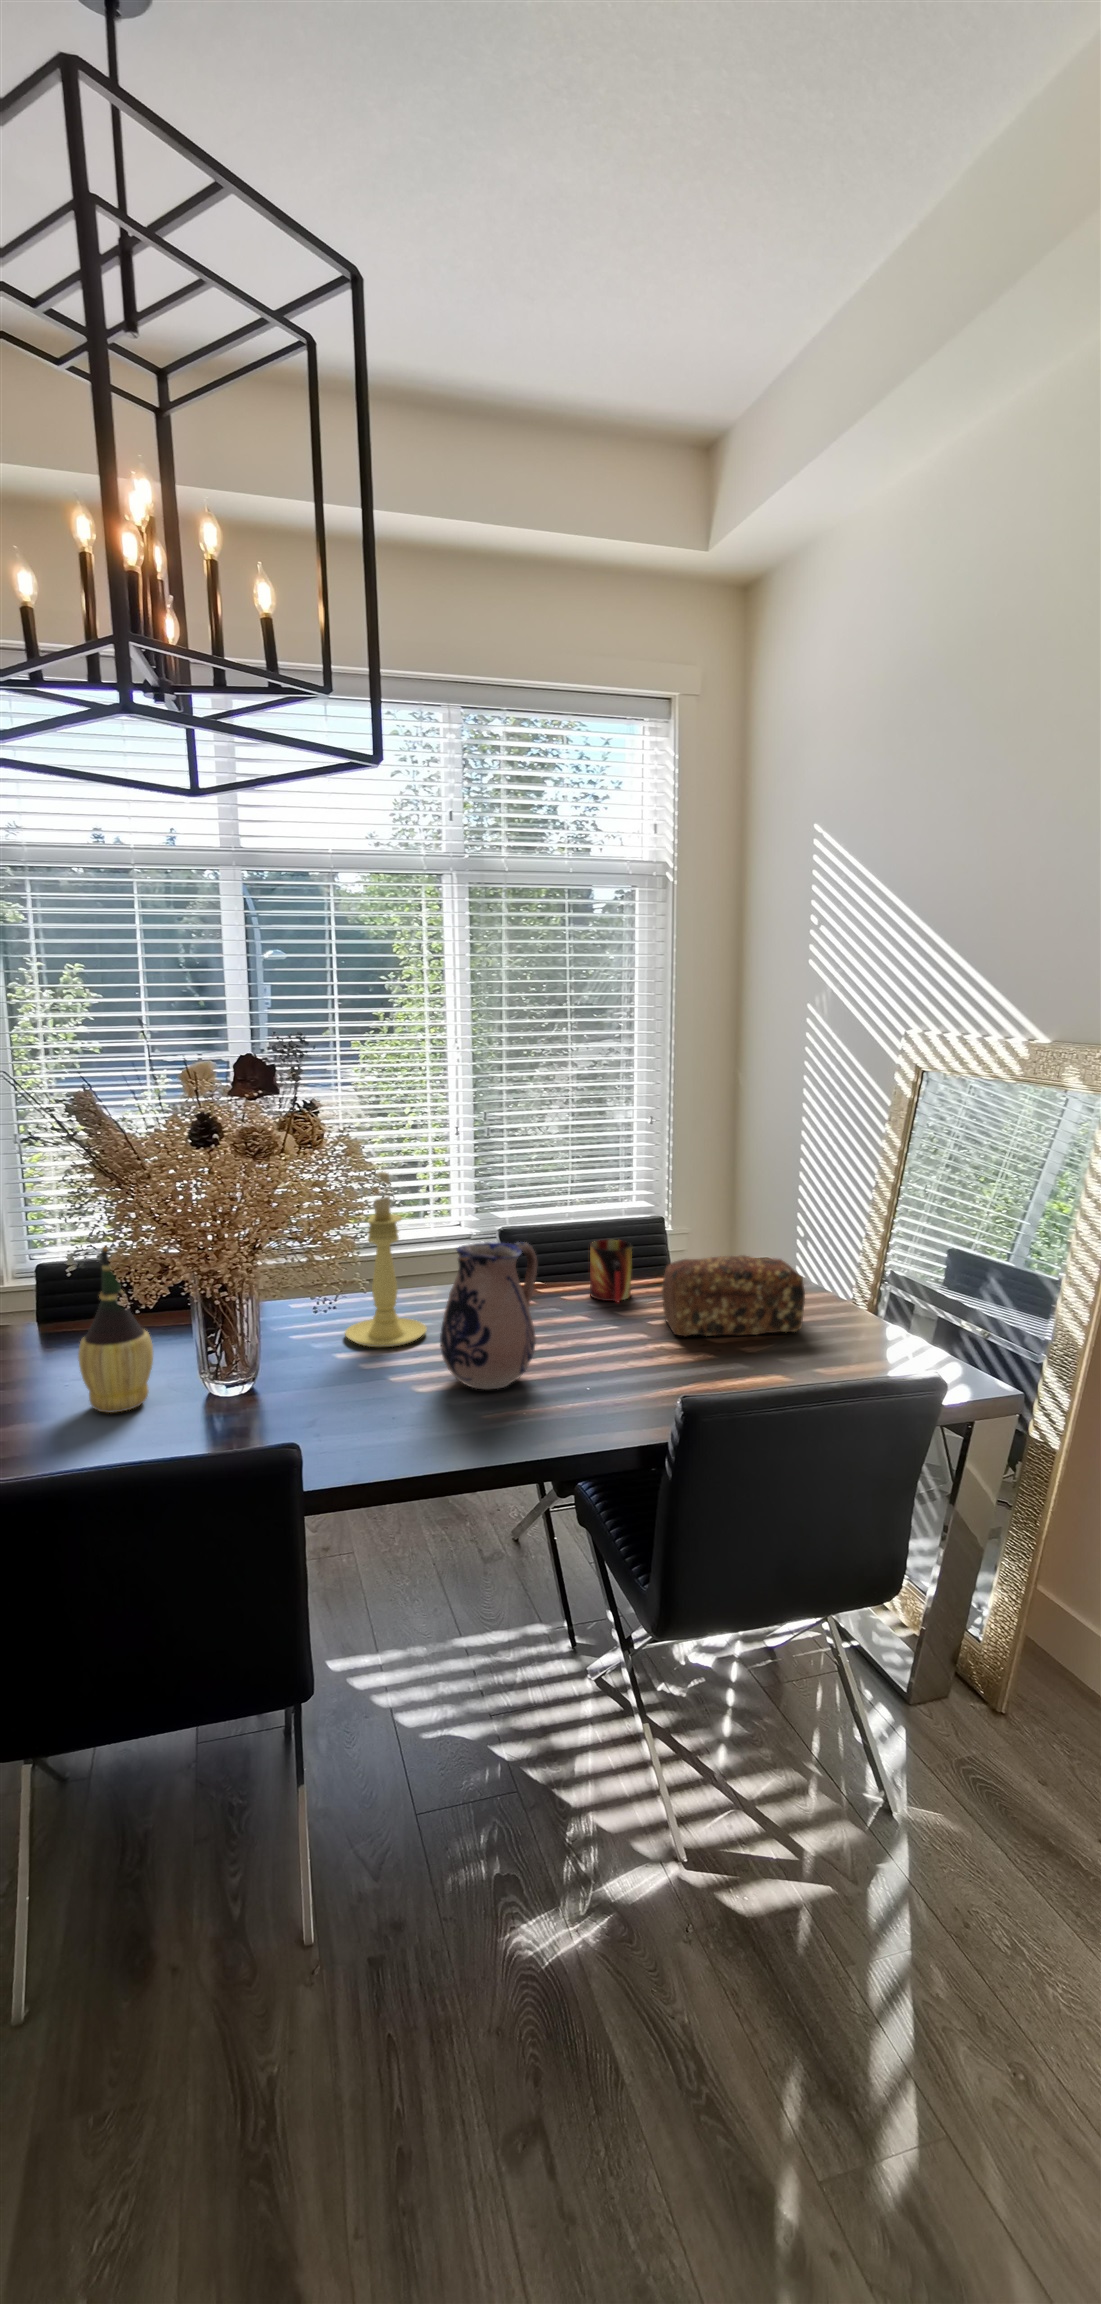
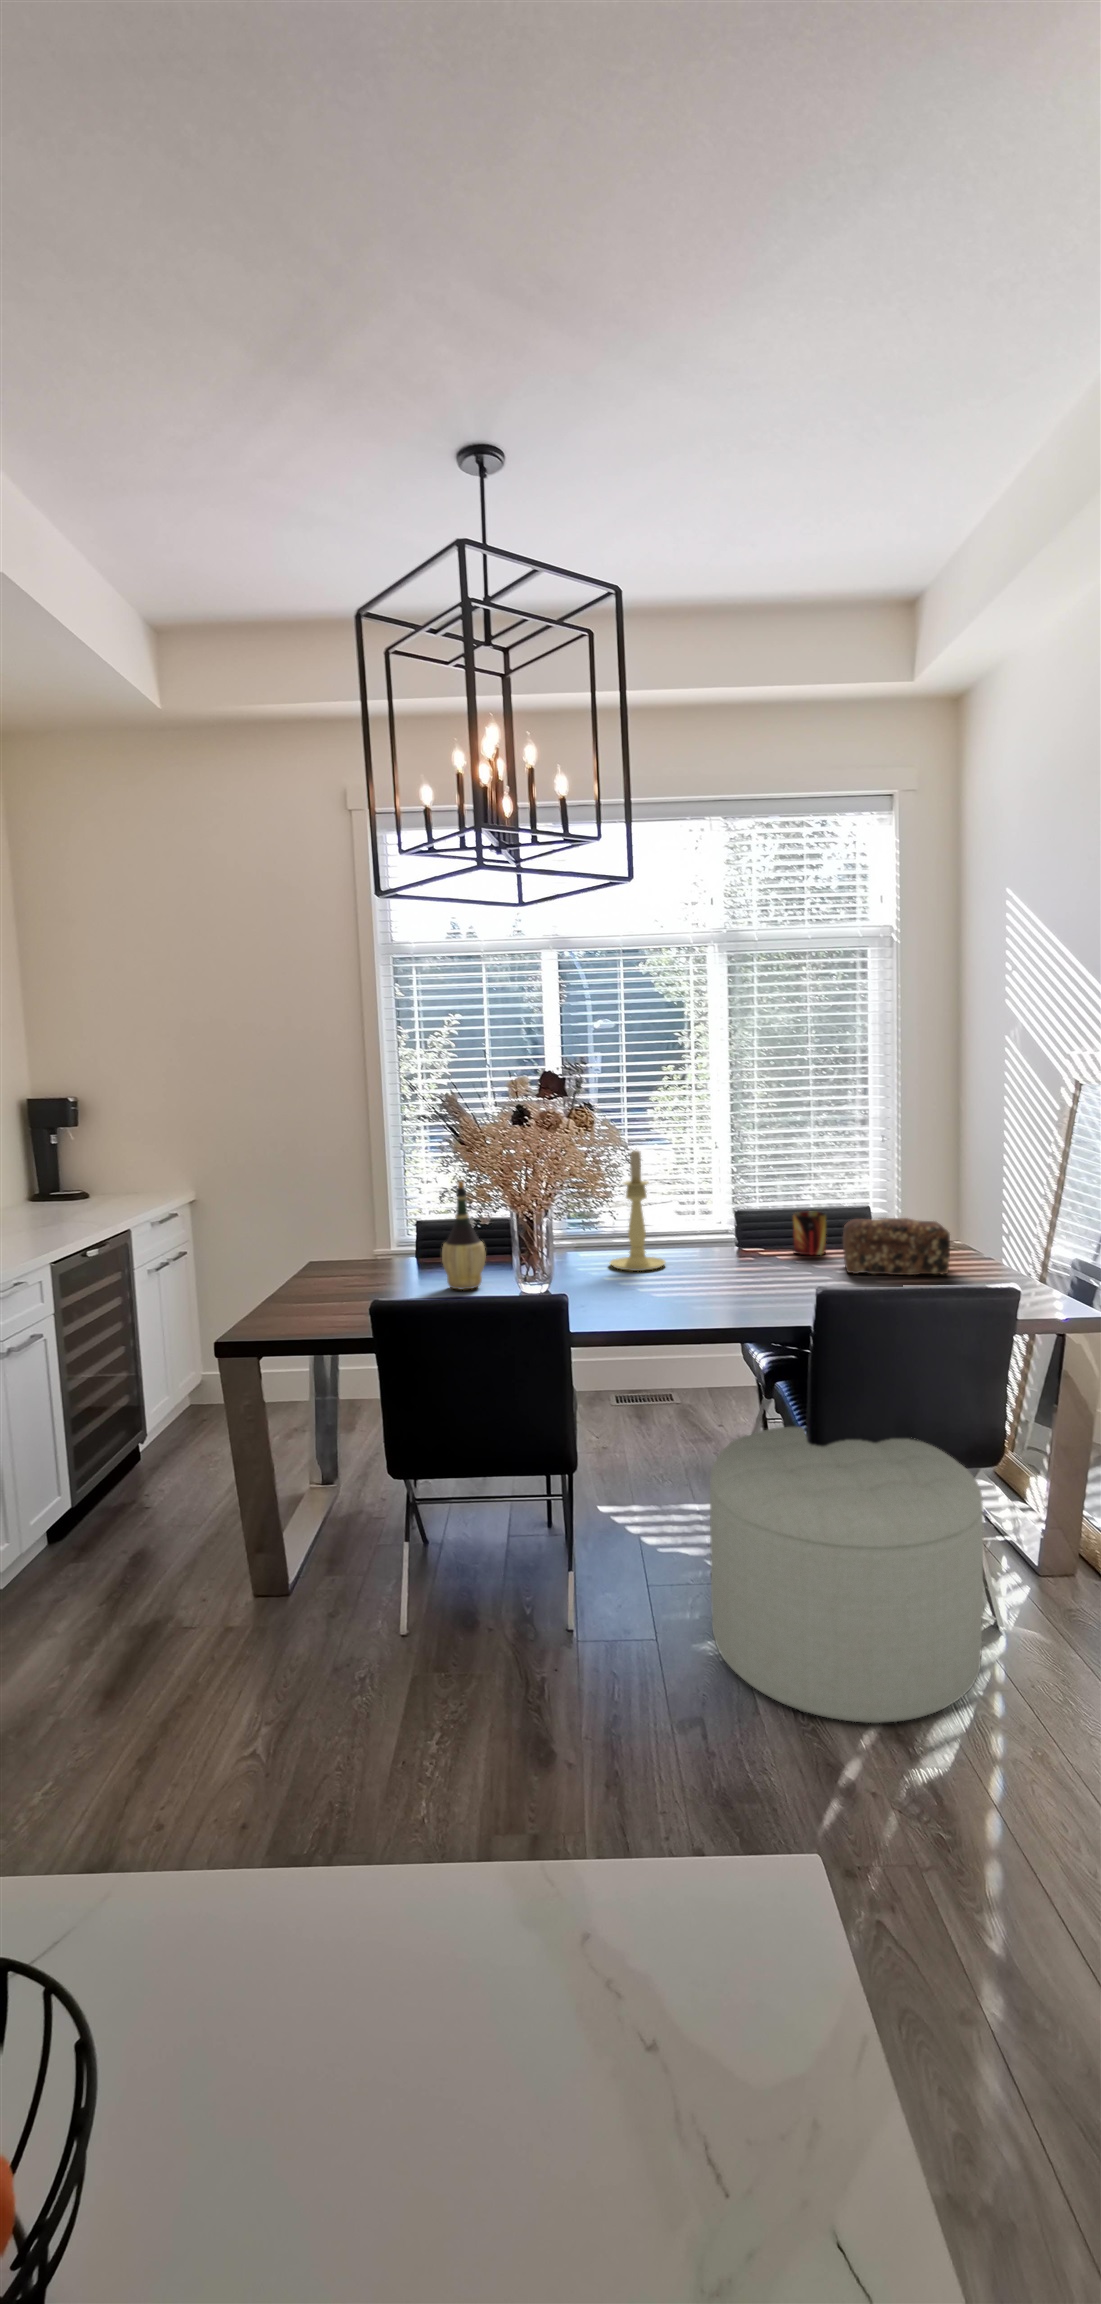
ceramic pitcher: present [440,1242,537,1389] -> none [668,1193,738,1291]
ottoman: none [525,1563,912,2071] -> present [710,1427,984,1723]

